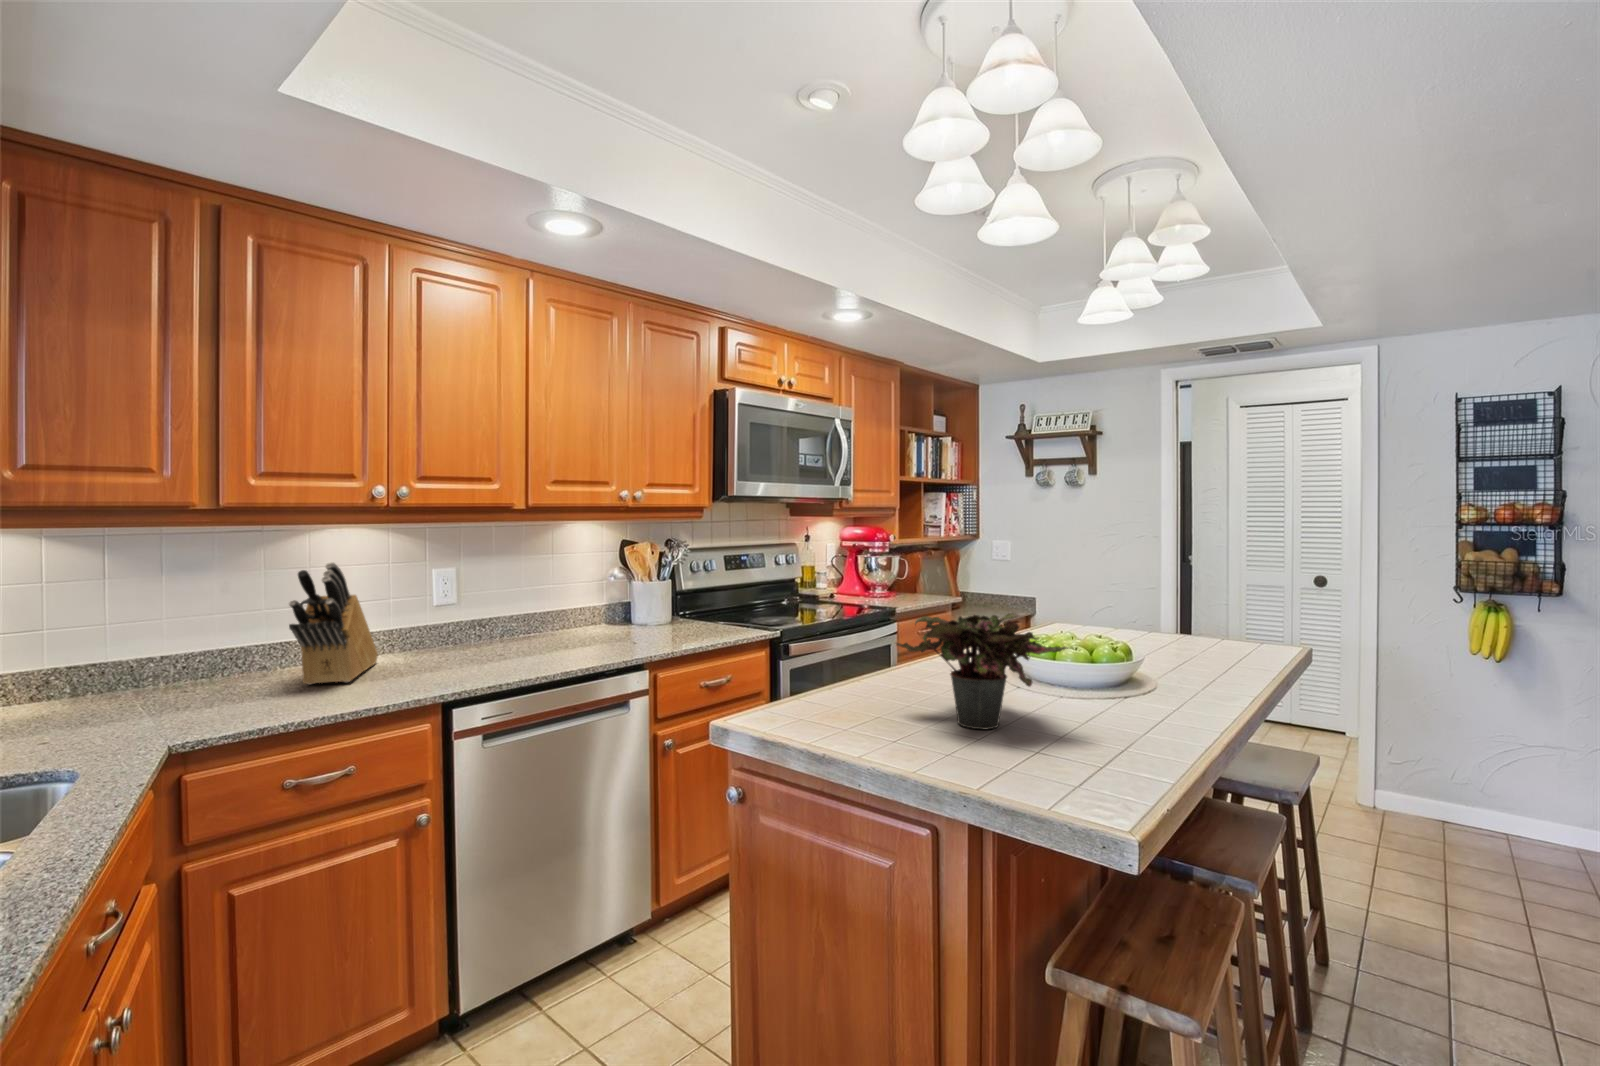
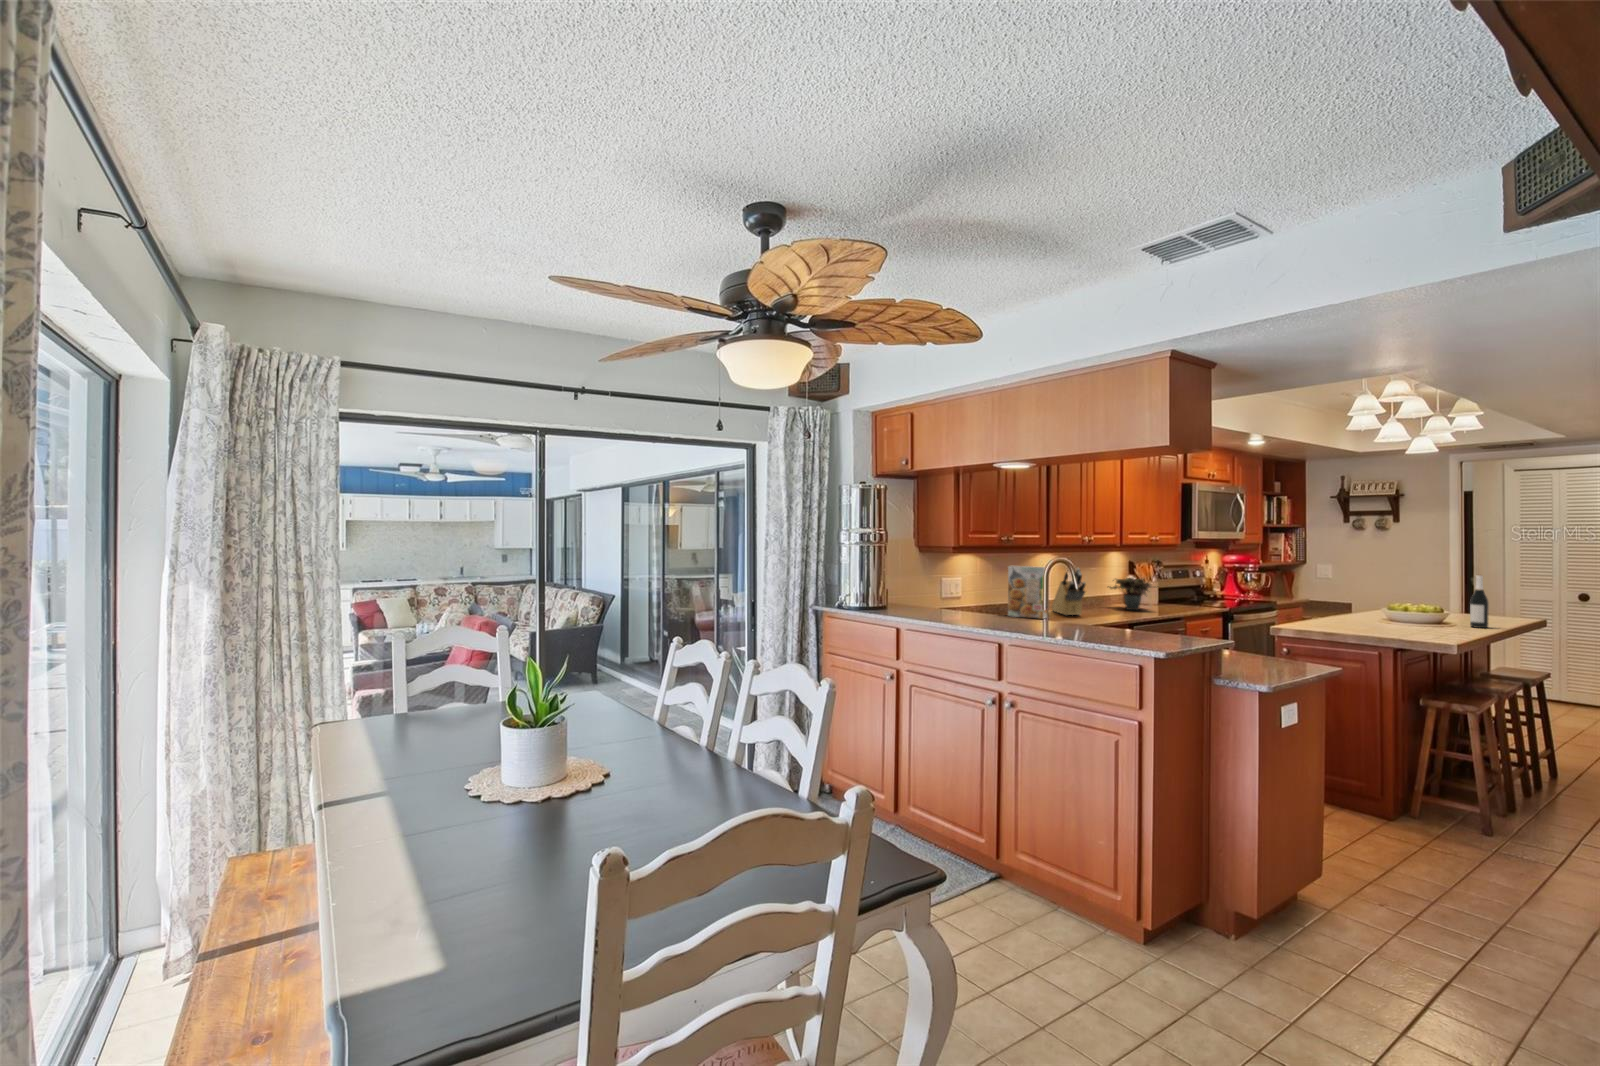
cereal box: none [115,560,209,708] -> present [1008,566,1047,619]
wine bottle: none [1175,562,1209,683] -> present [1470,575,1489,628]
potted plant: present [896,613,1068,729] -> present [1108,578,1152,610]

